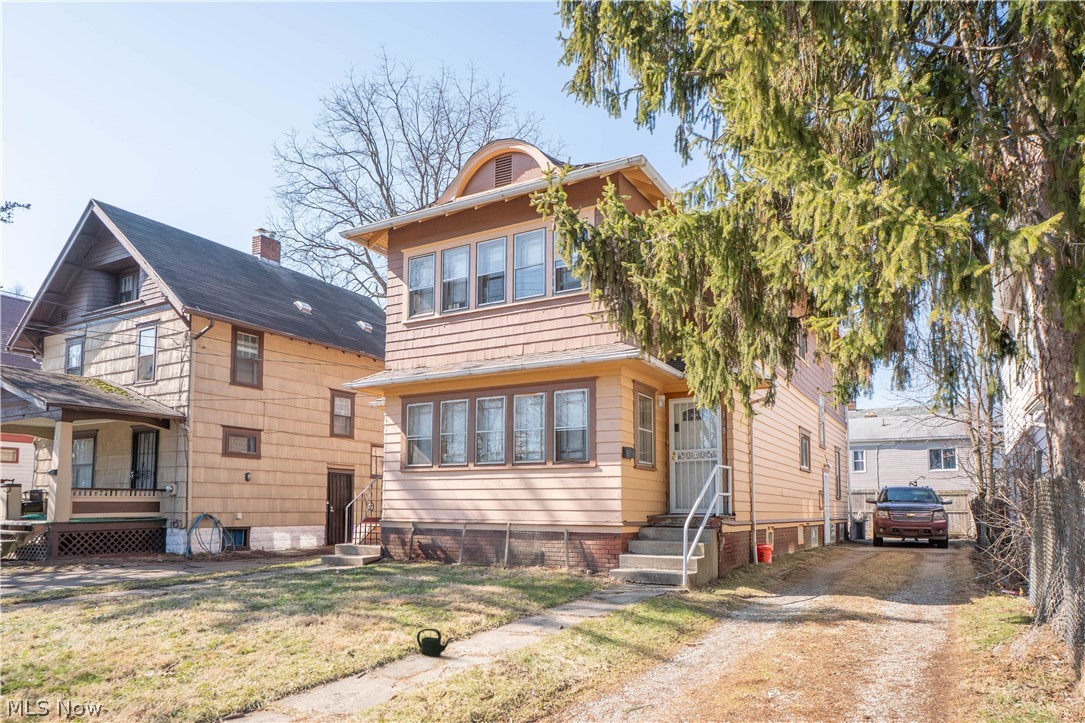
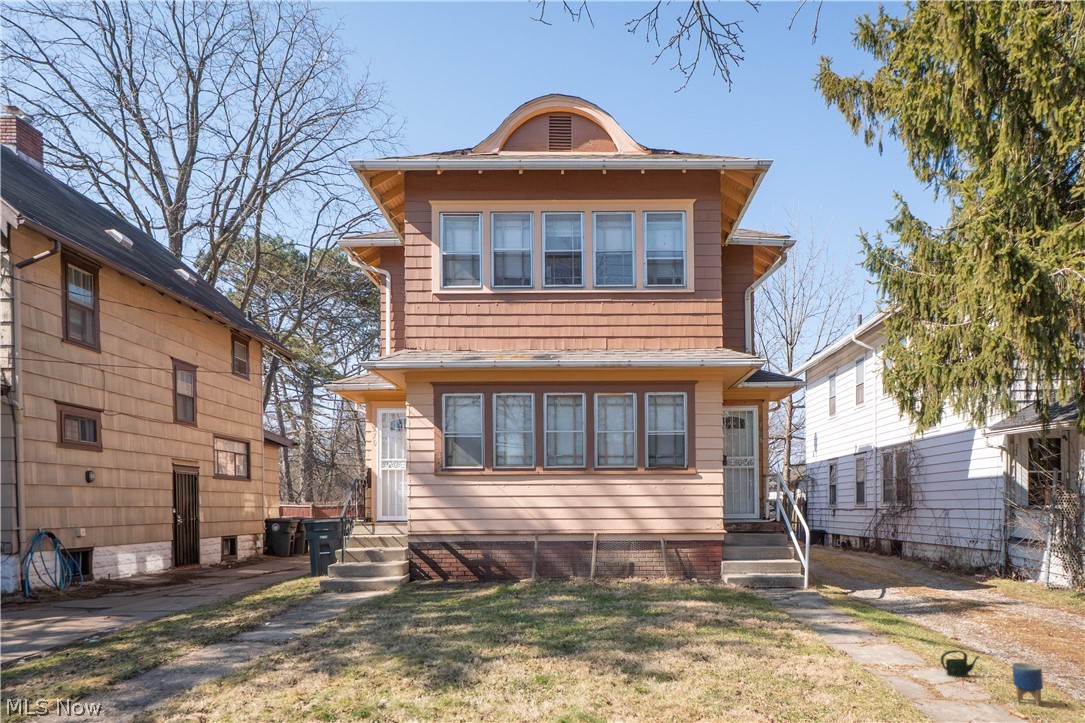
planter: none [367,638,394,682] -> present [1012,663,1043,706]

